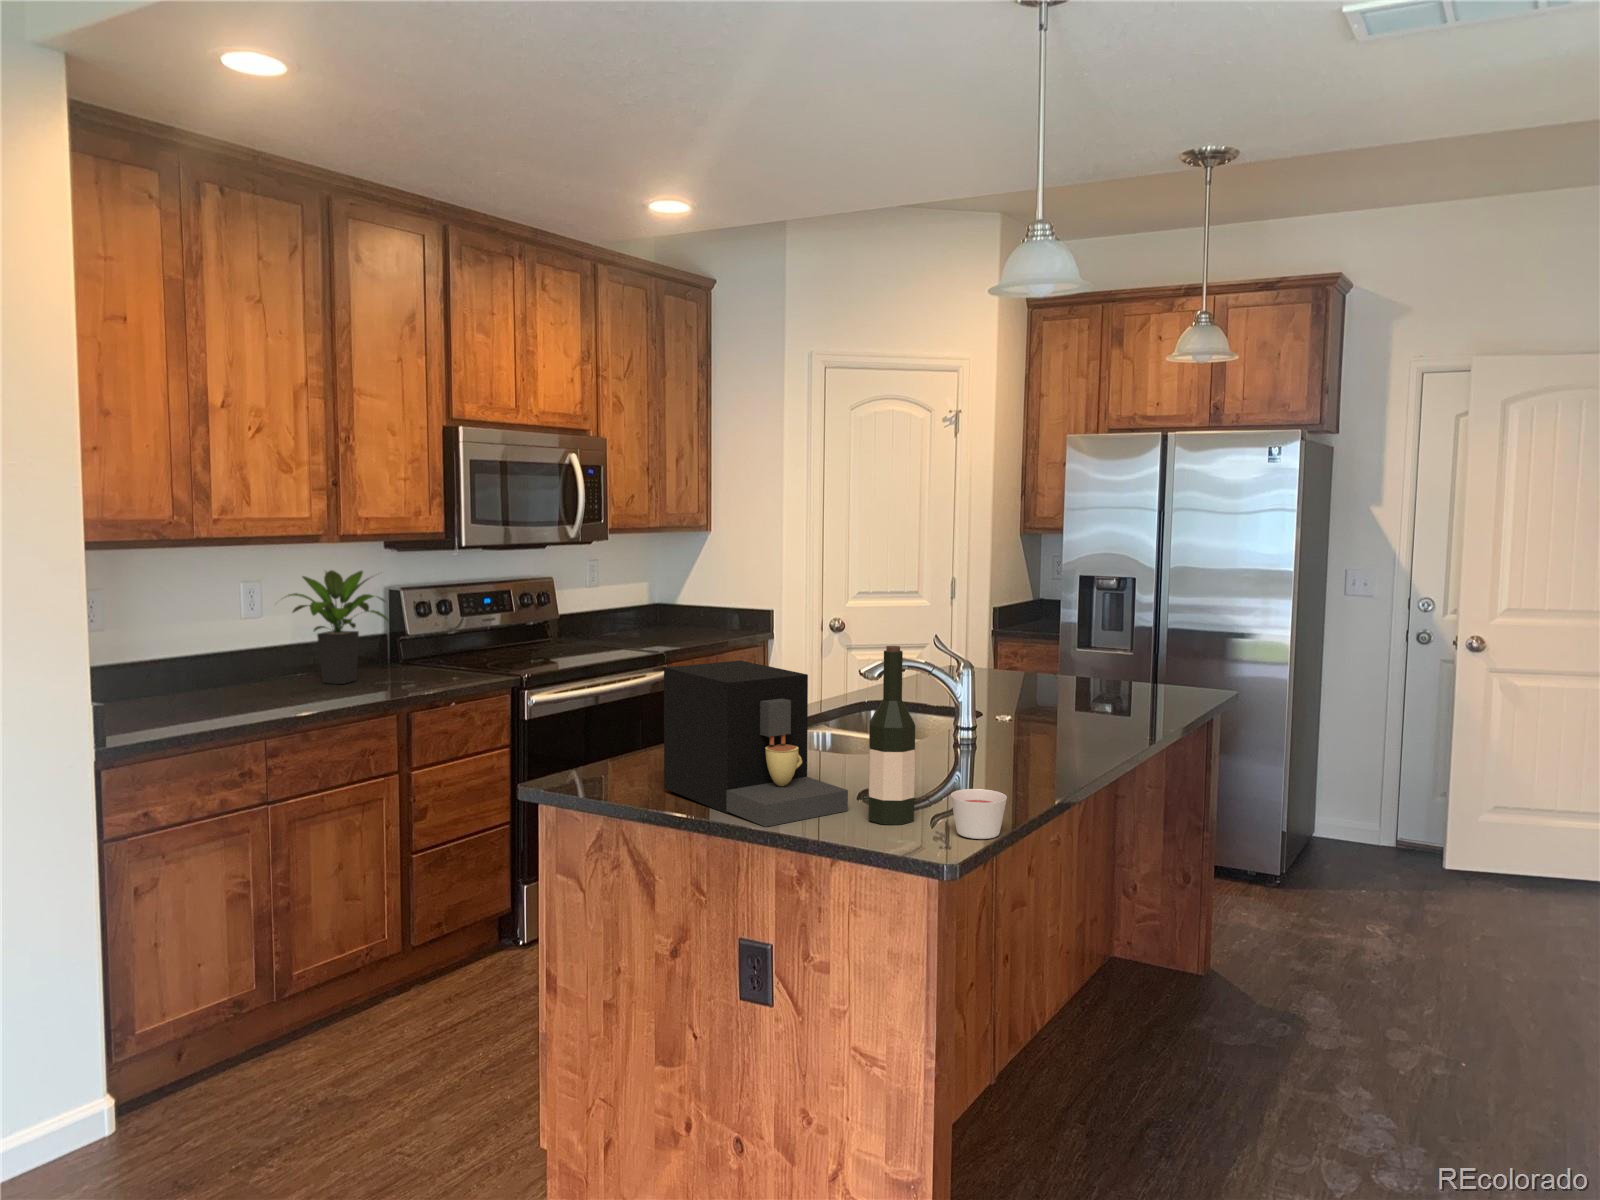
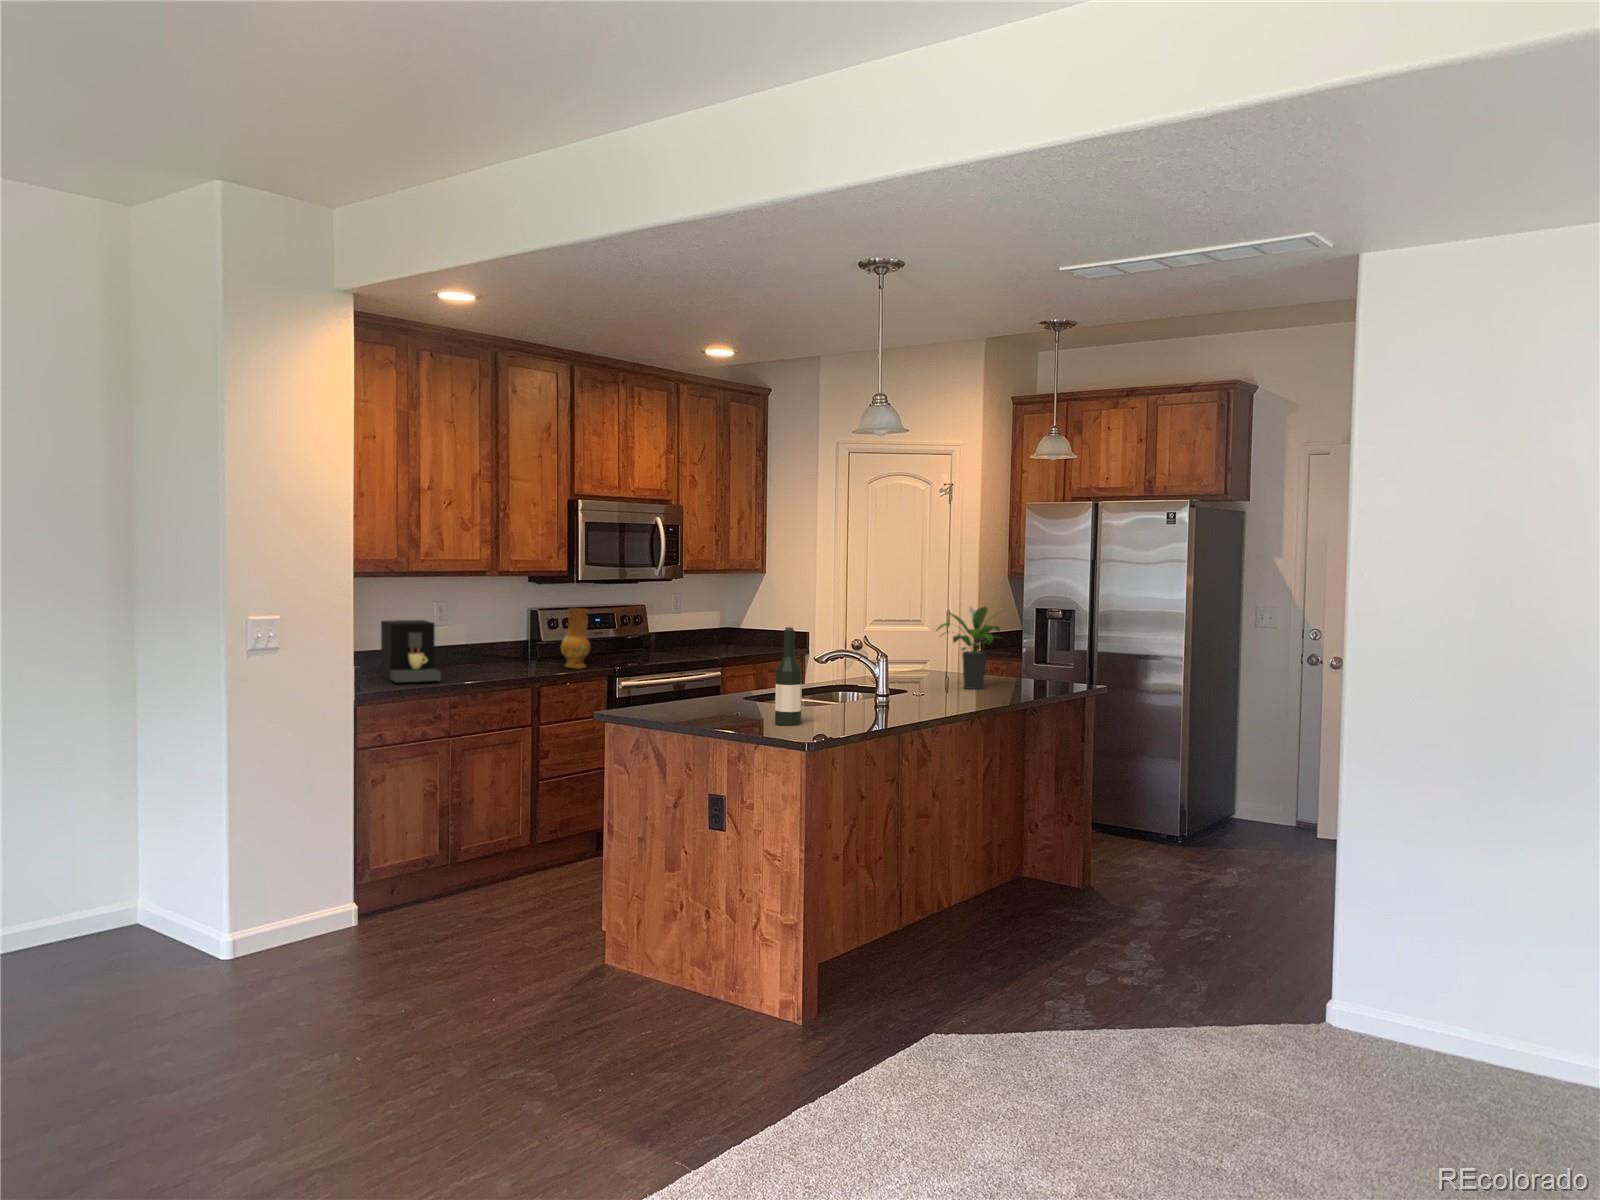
potted plant: present [285,570,388,684] -> present [937,606,1000,689]
ceramic jug: none [439,588,484,678] -> present [561,608,590,669]
coffee maker: present [664,660,848,827] -> present [381,620,441,682]
candle: present [951,789,1007,839] -> none [813,705,843,729]

